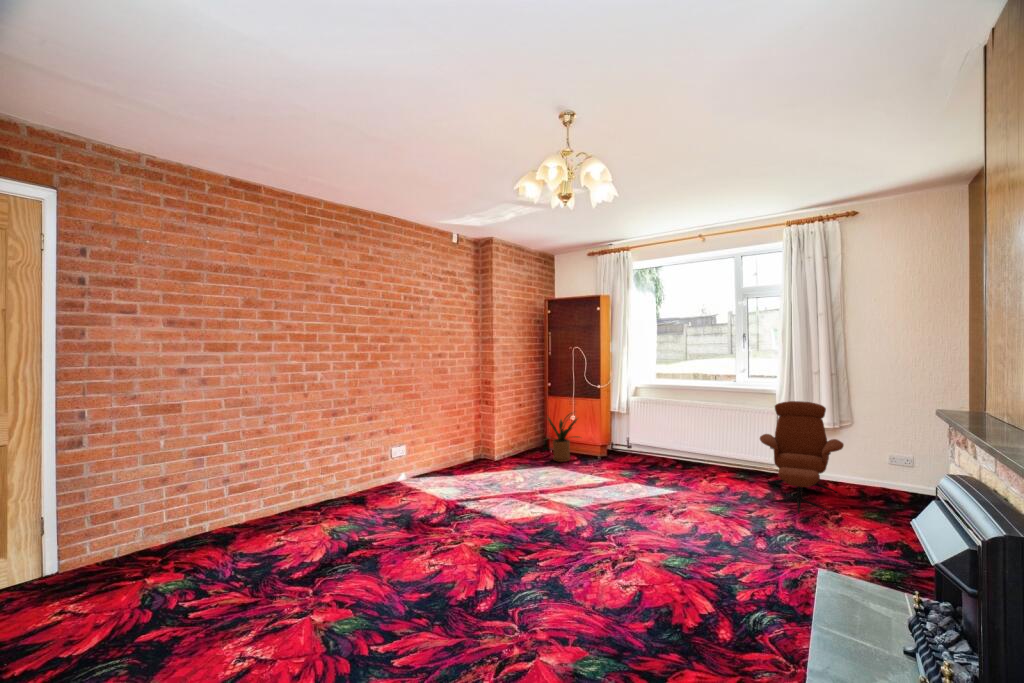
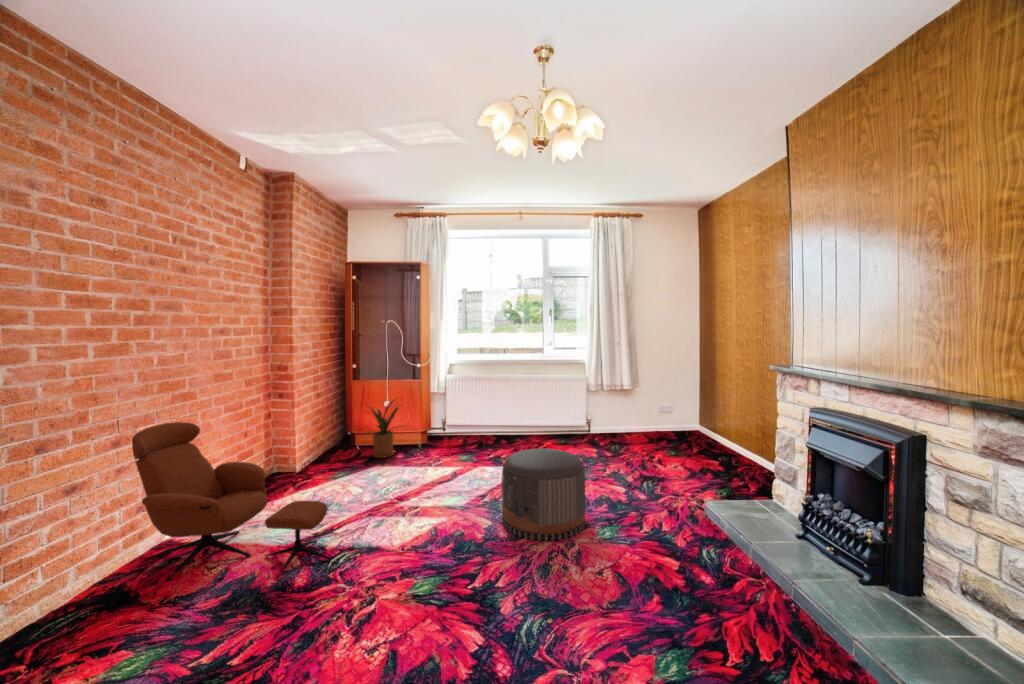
lounge chair: present [760,401,844,514] -> present [132,422,331,581]
pouf: none [588,466,671,553] -> present [502,448,585,541]

